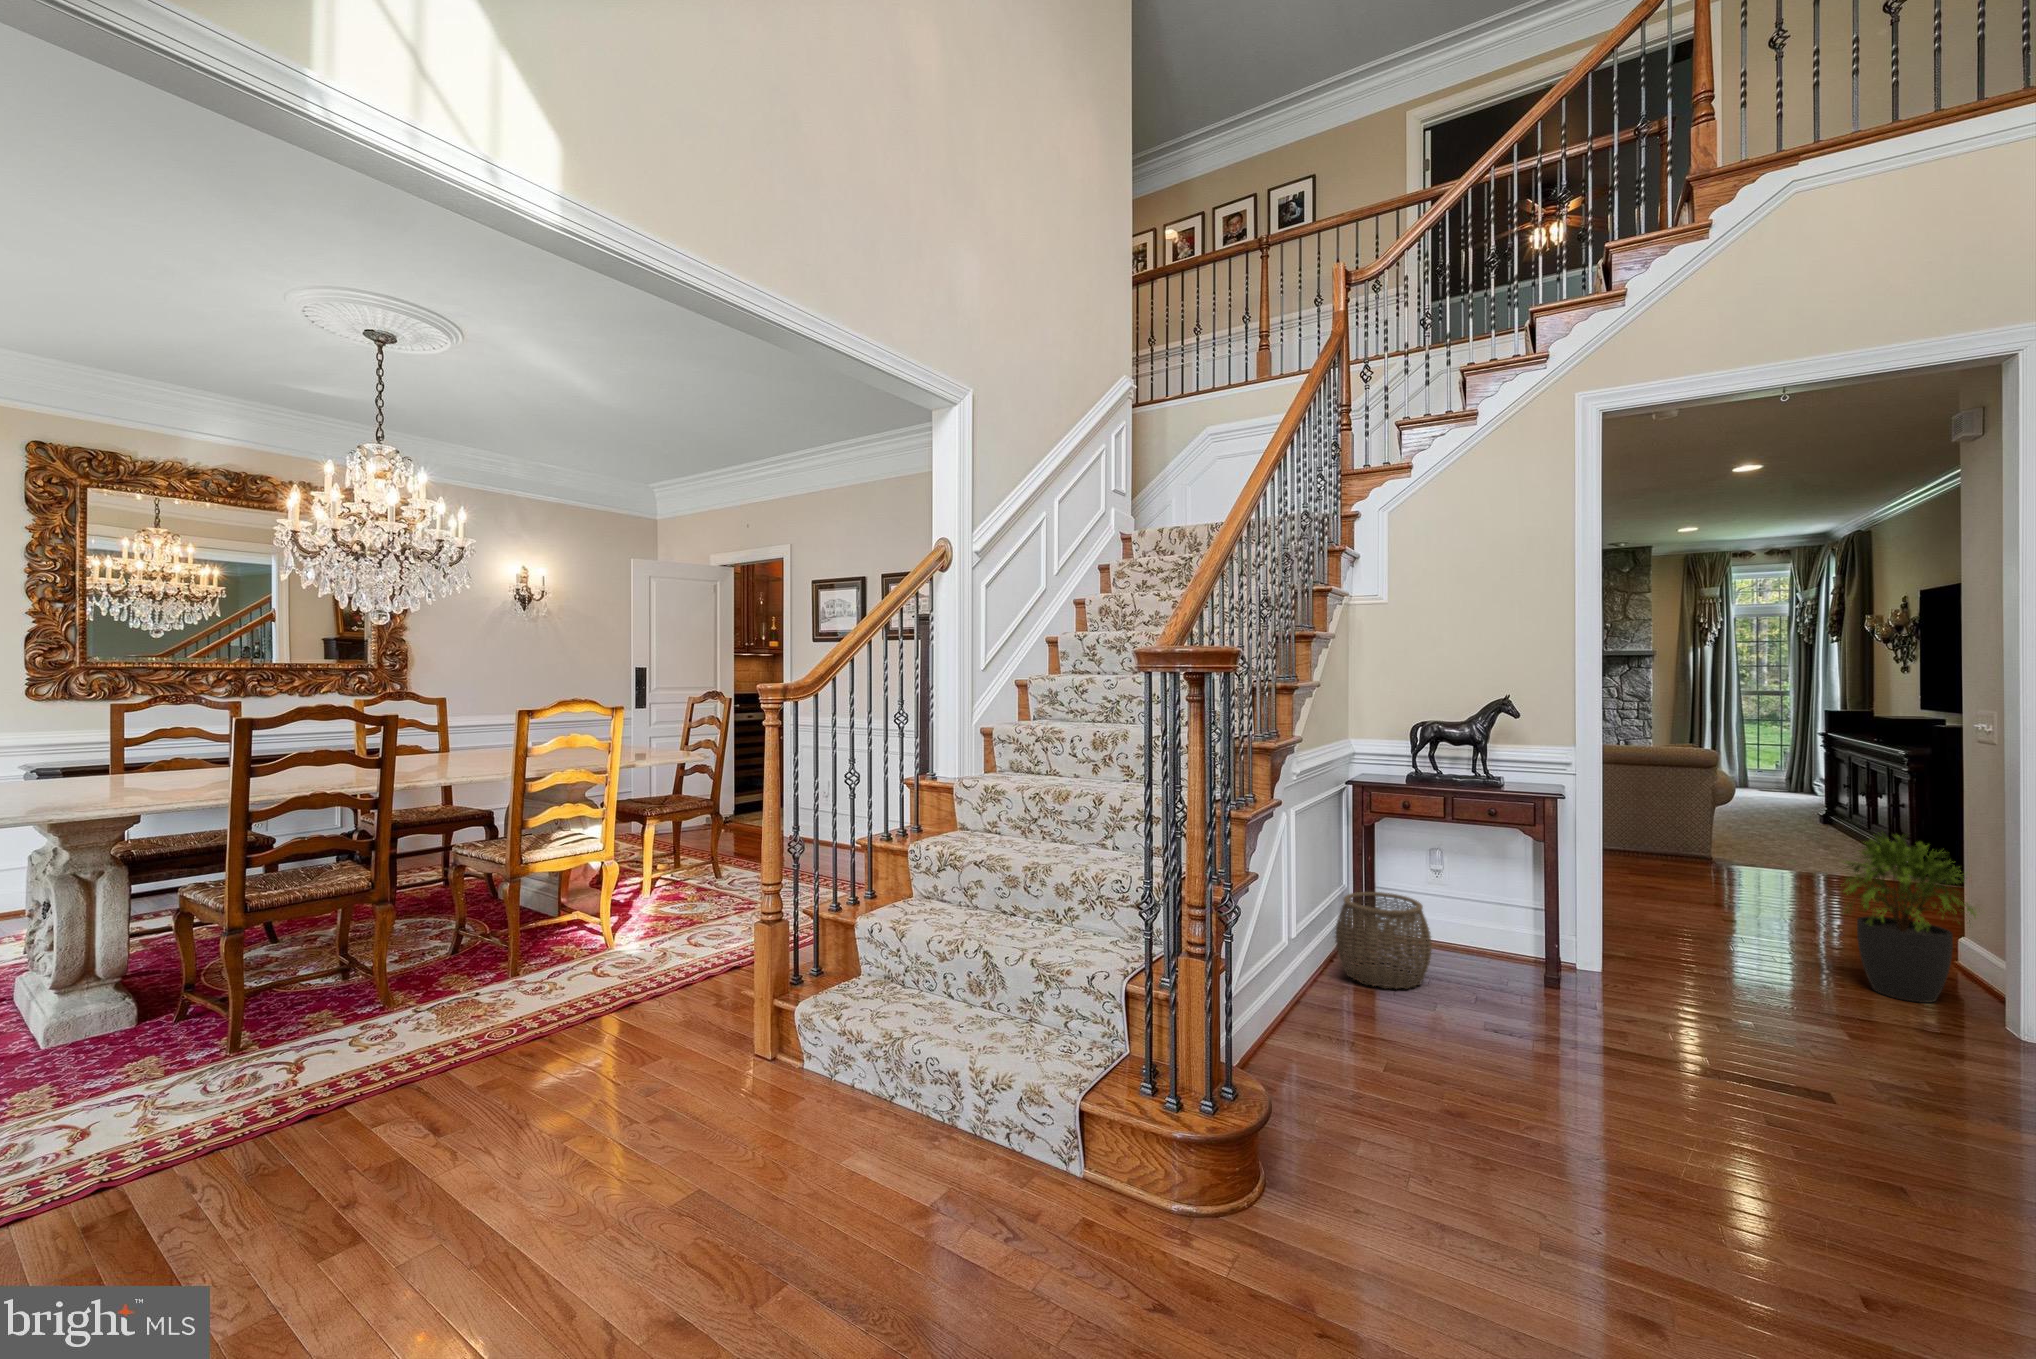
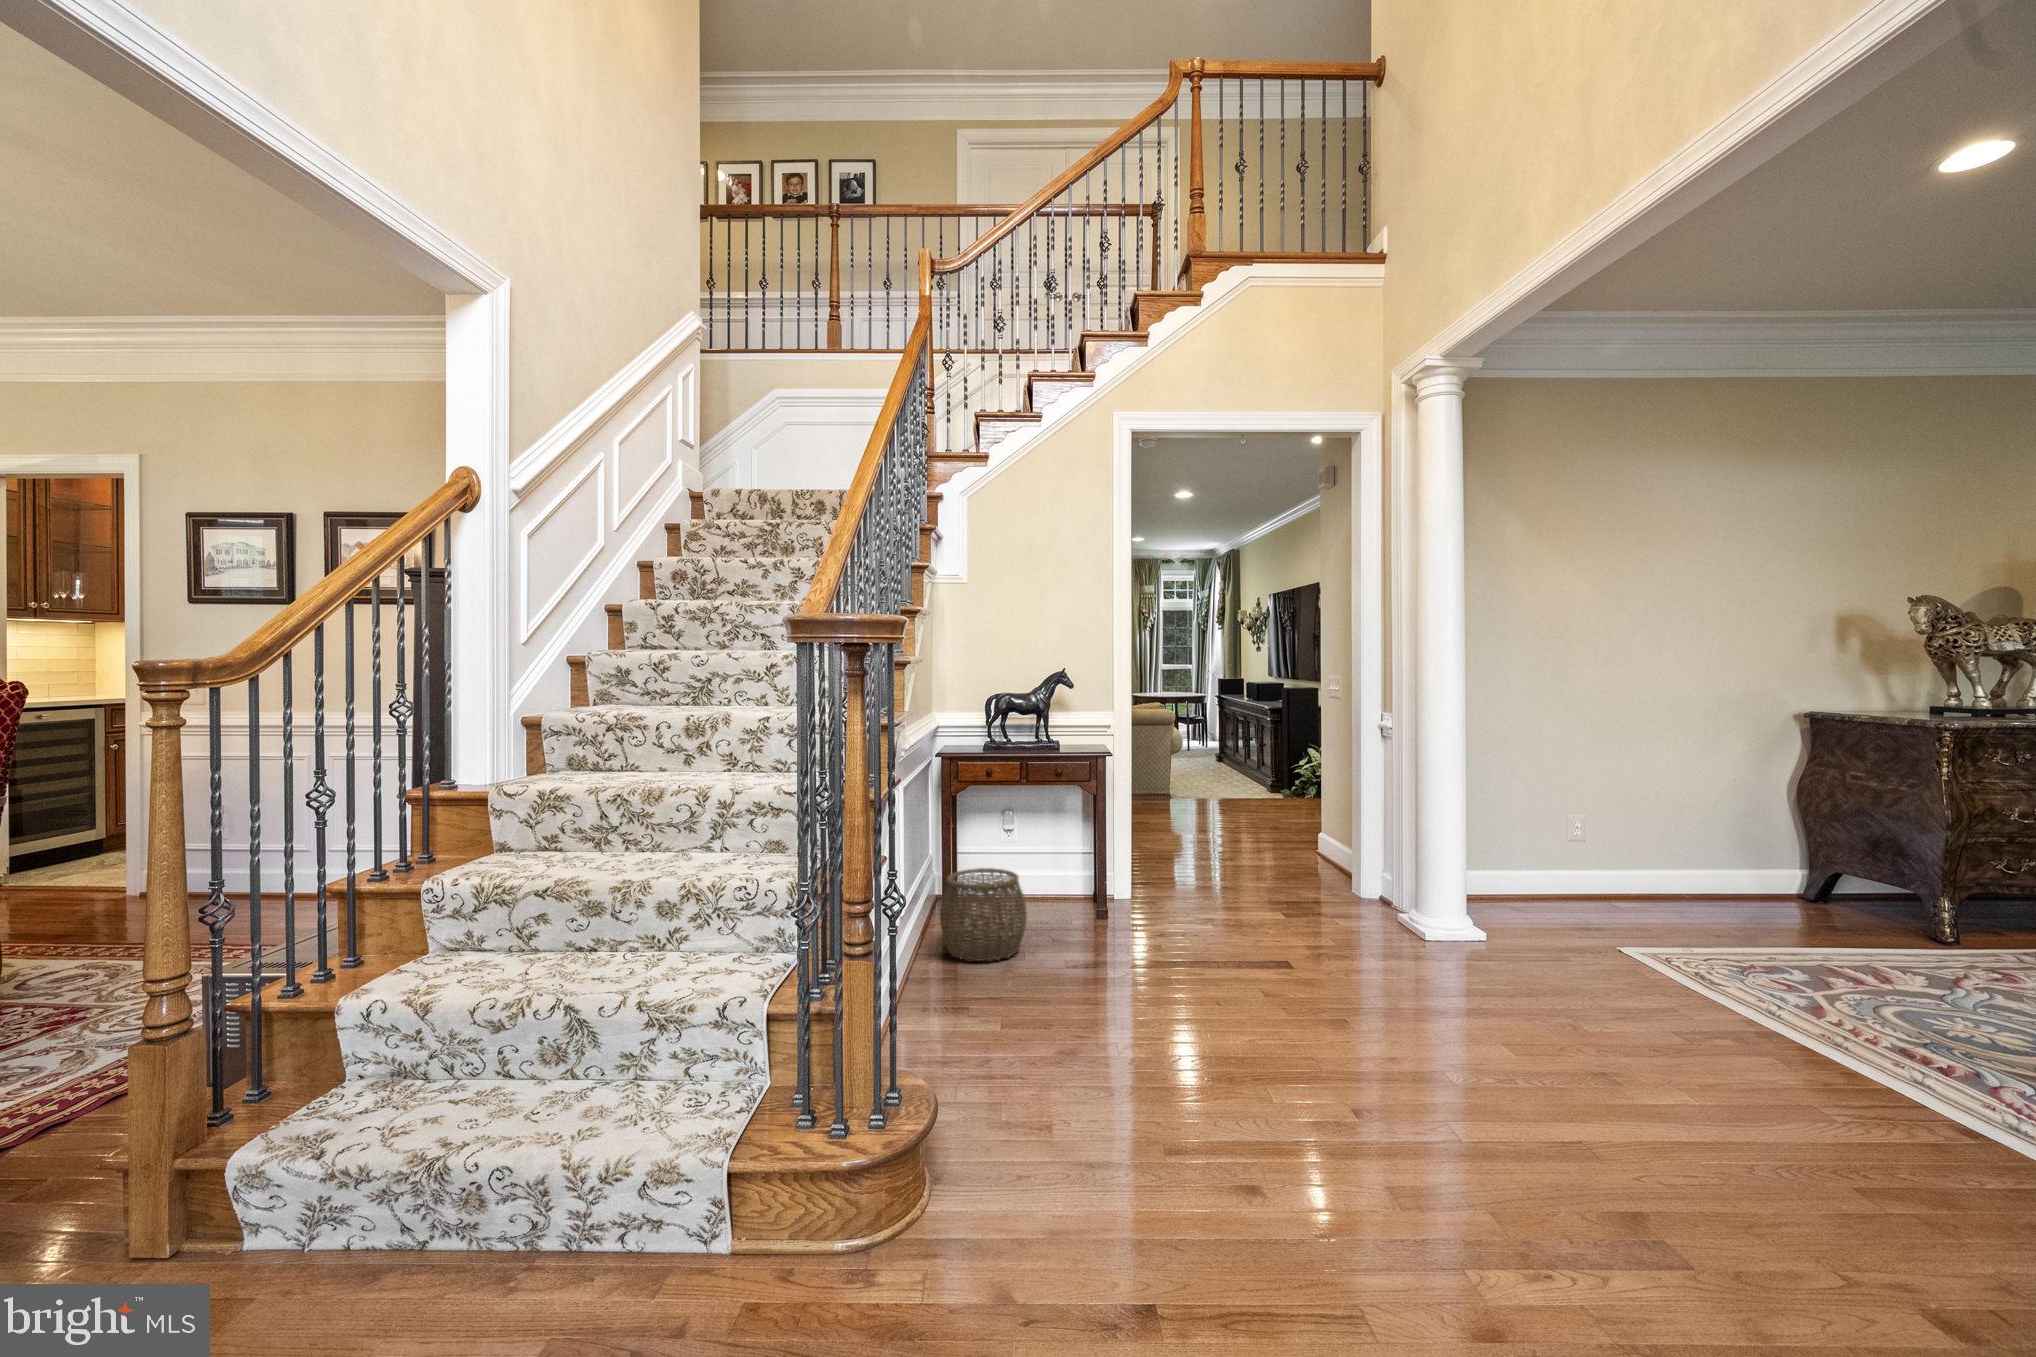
potted plant: present [1843,833,1976,1003] -> none [1288,772,1372,898]

